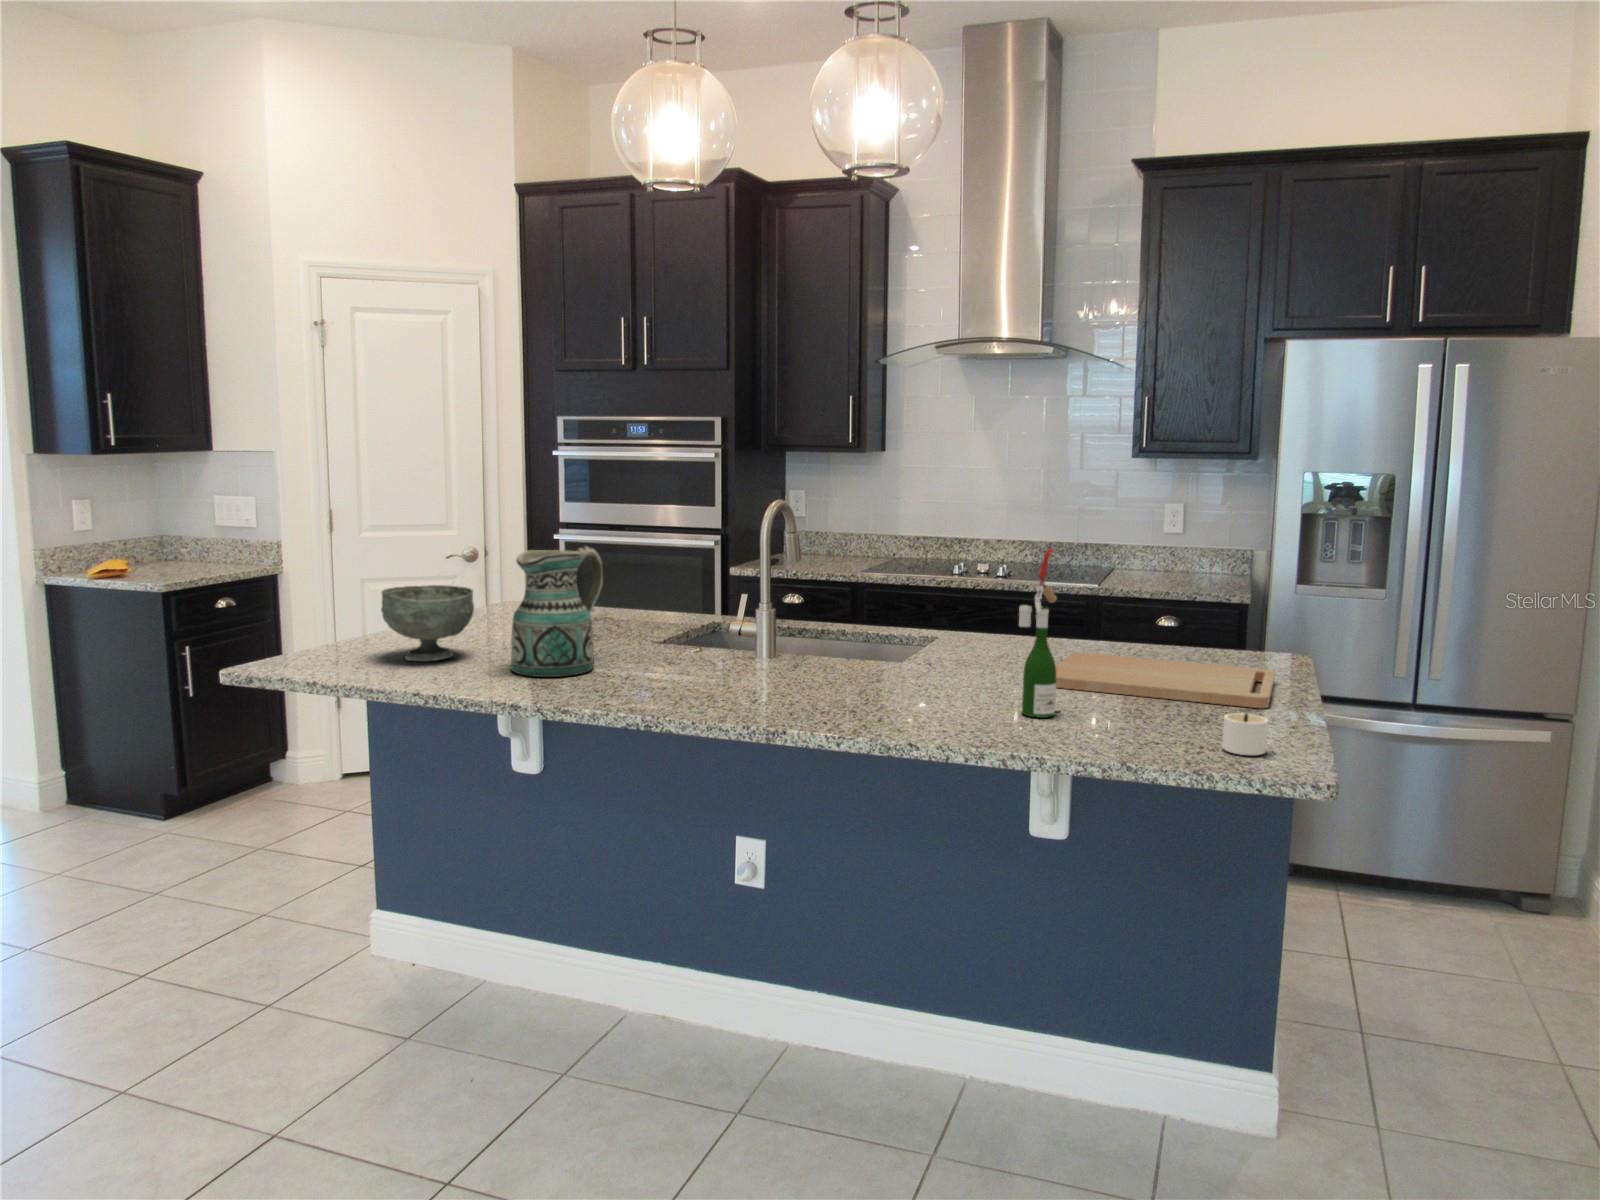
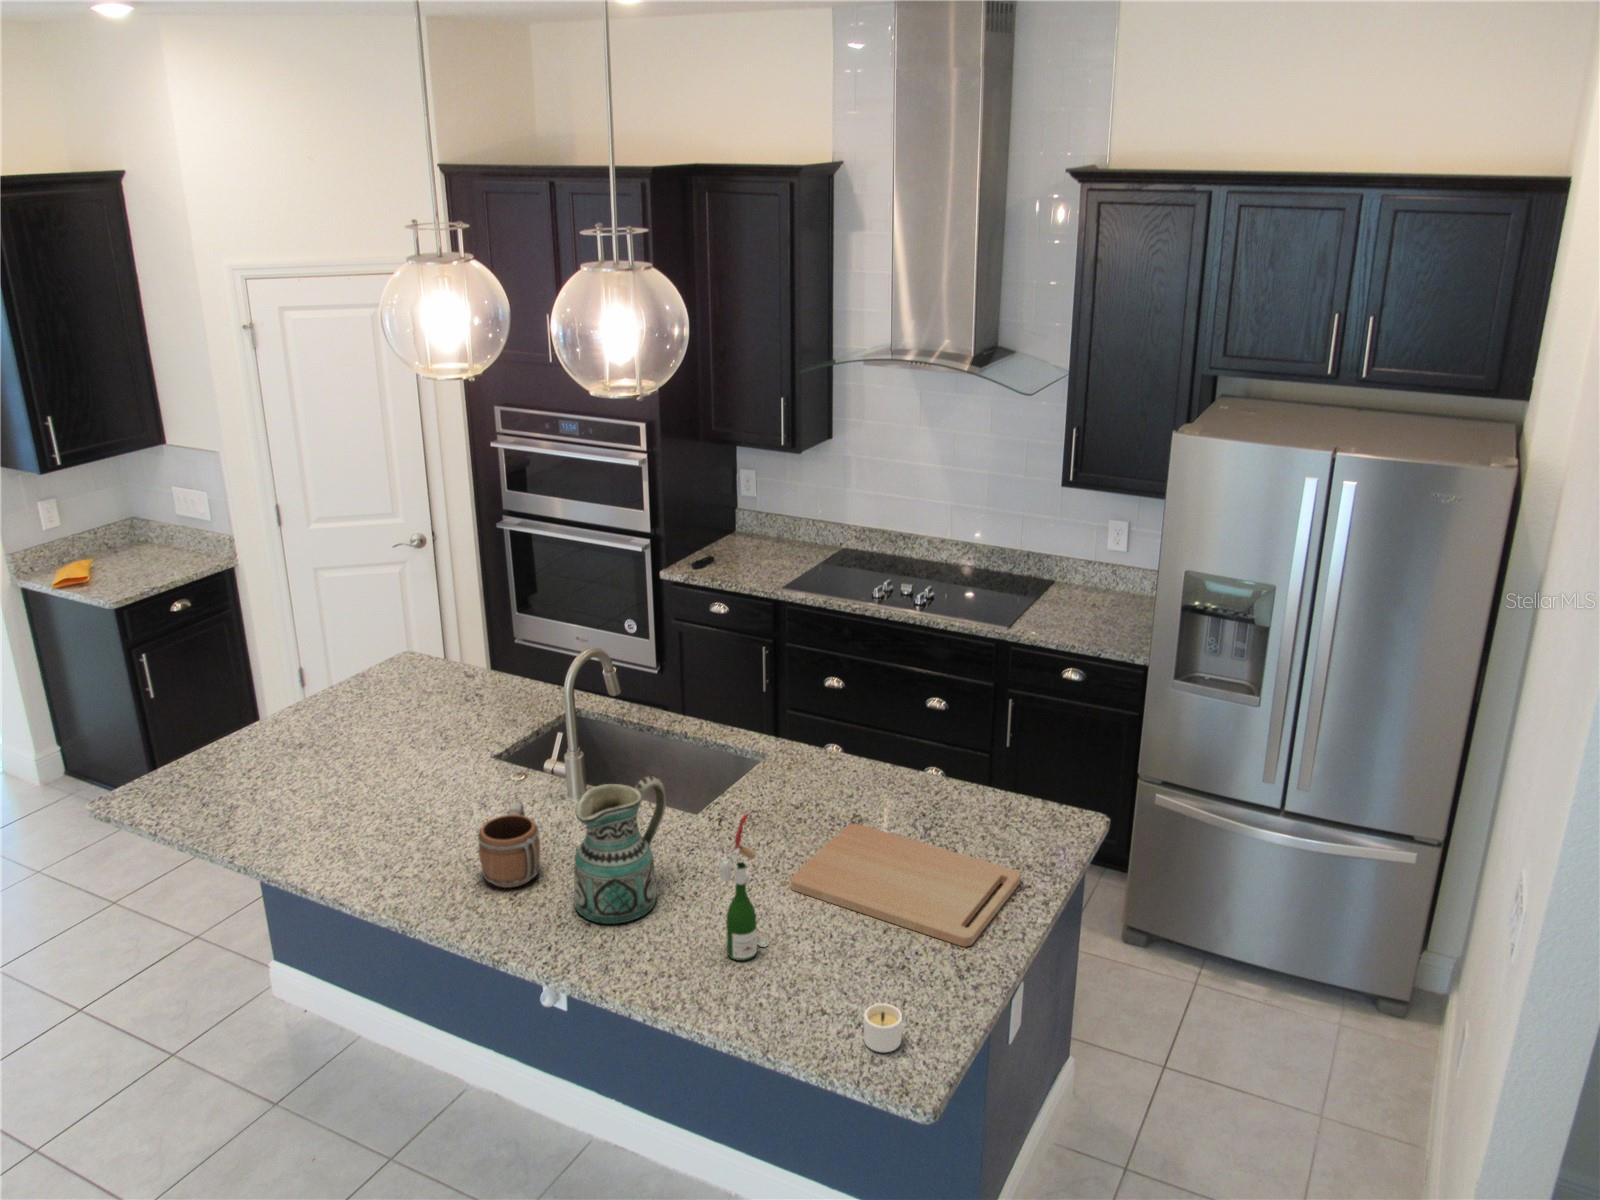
ceramic pitcher: present [511,546,603,677] -> present [574,776,666,924]
bowl: present [381,585,474,661] -> none [207,734,296,816]
mug: none [715,616,780,689] -> present [478,802,540,888]

